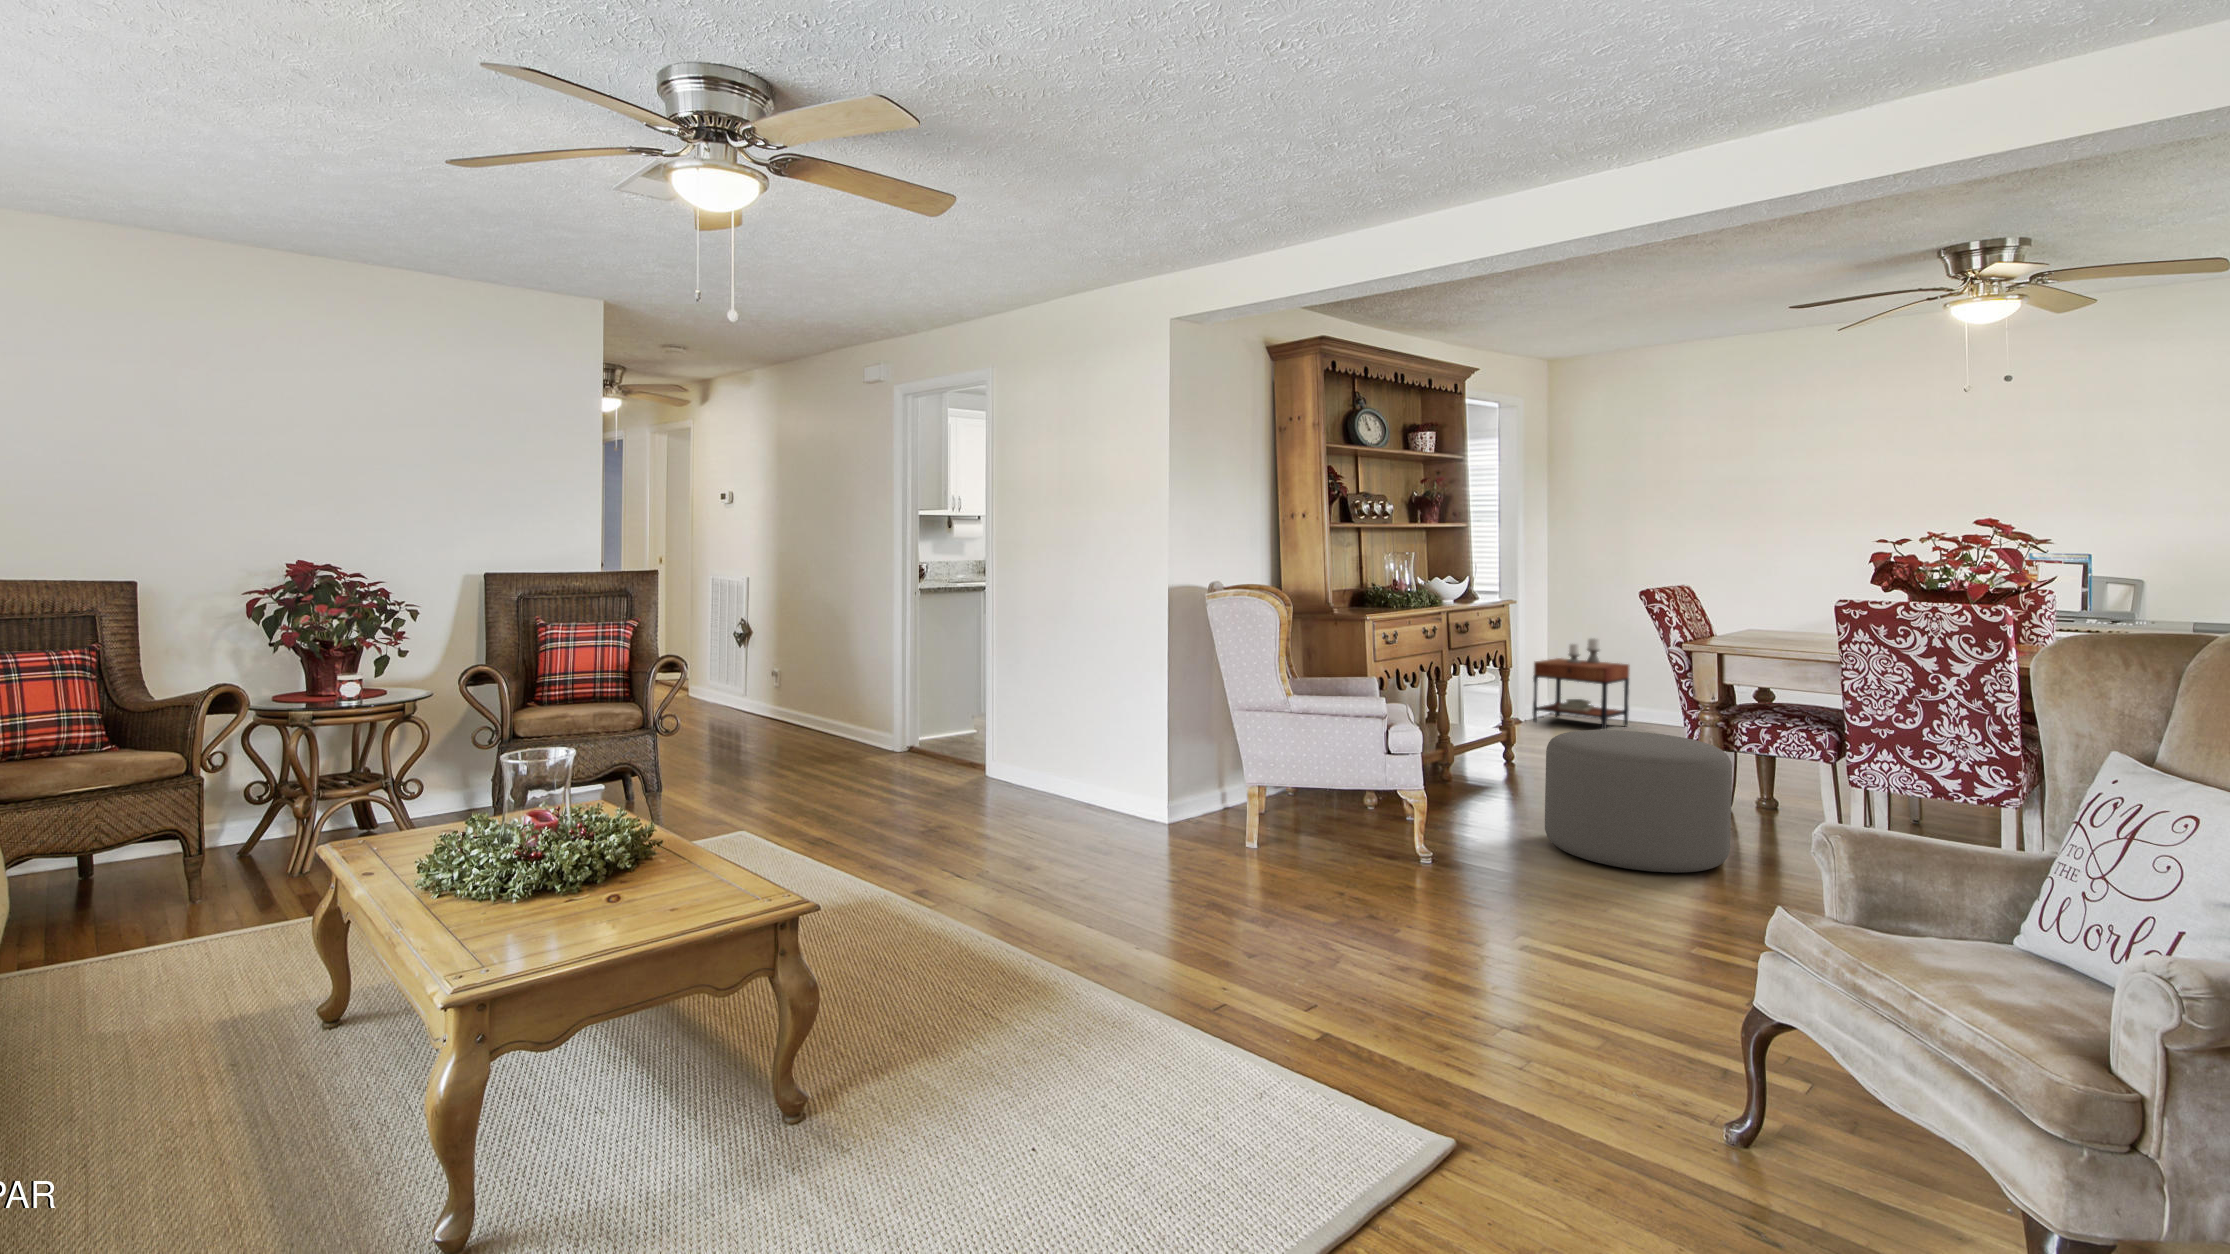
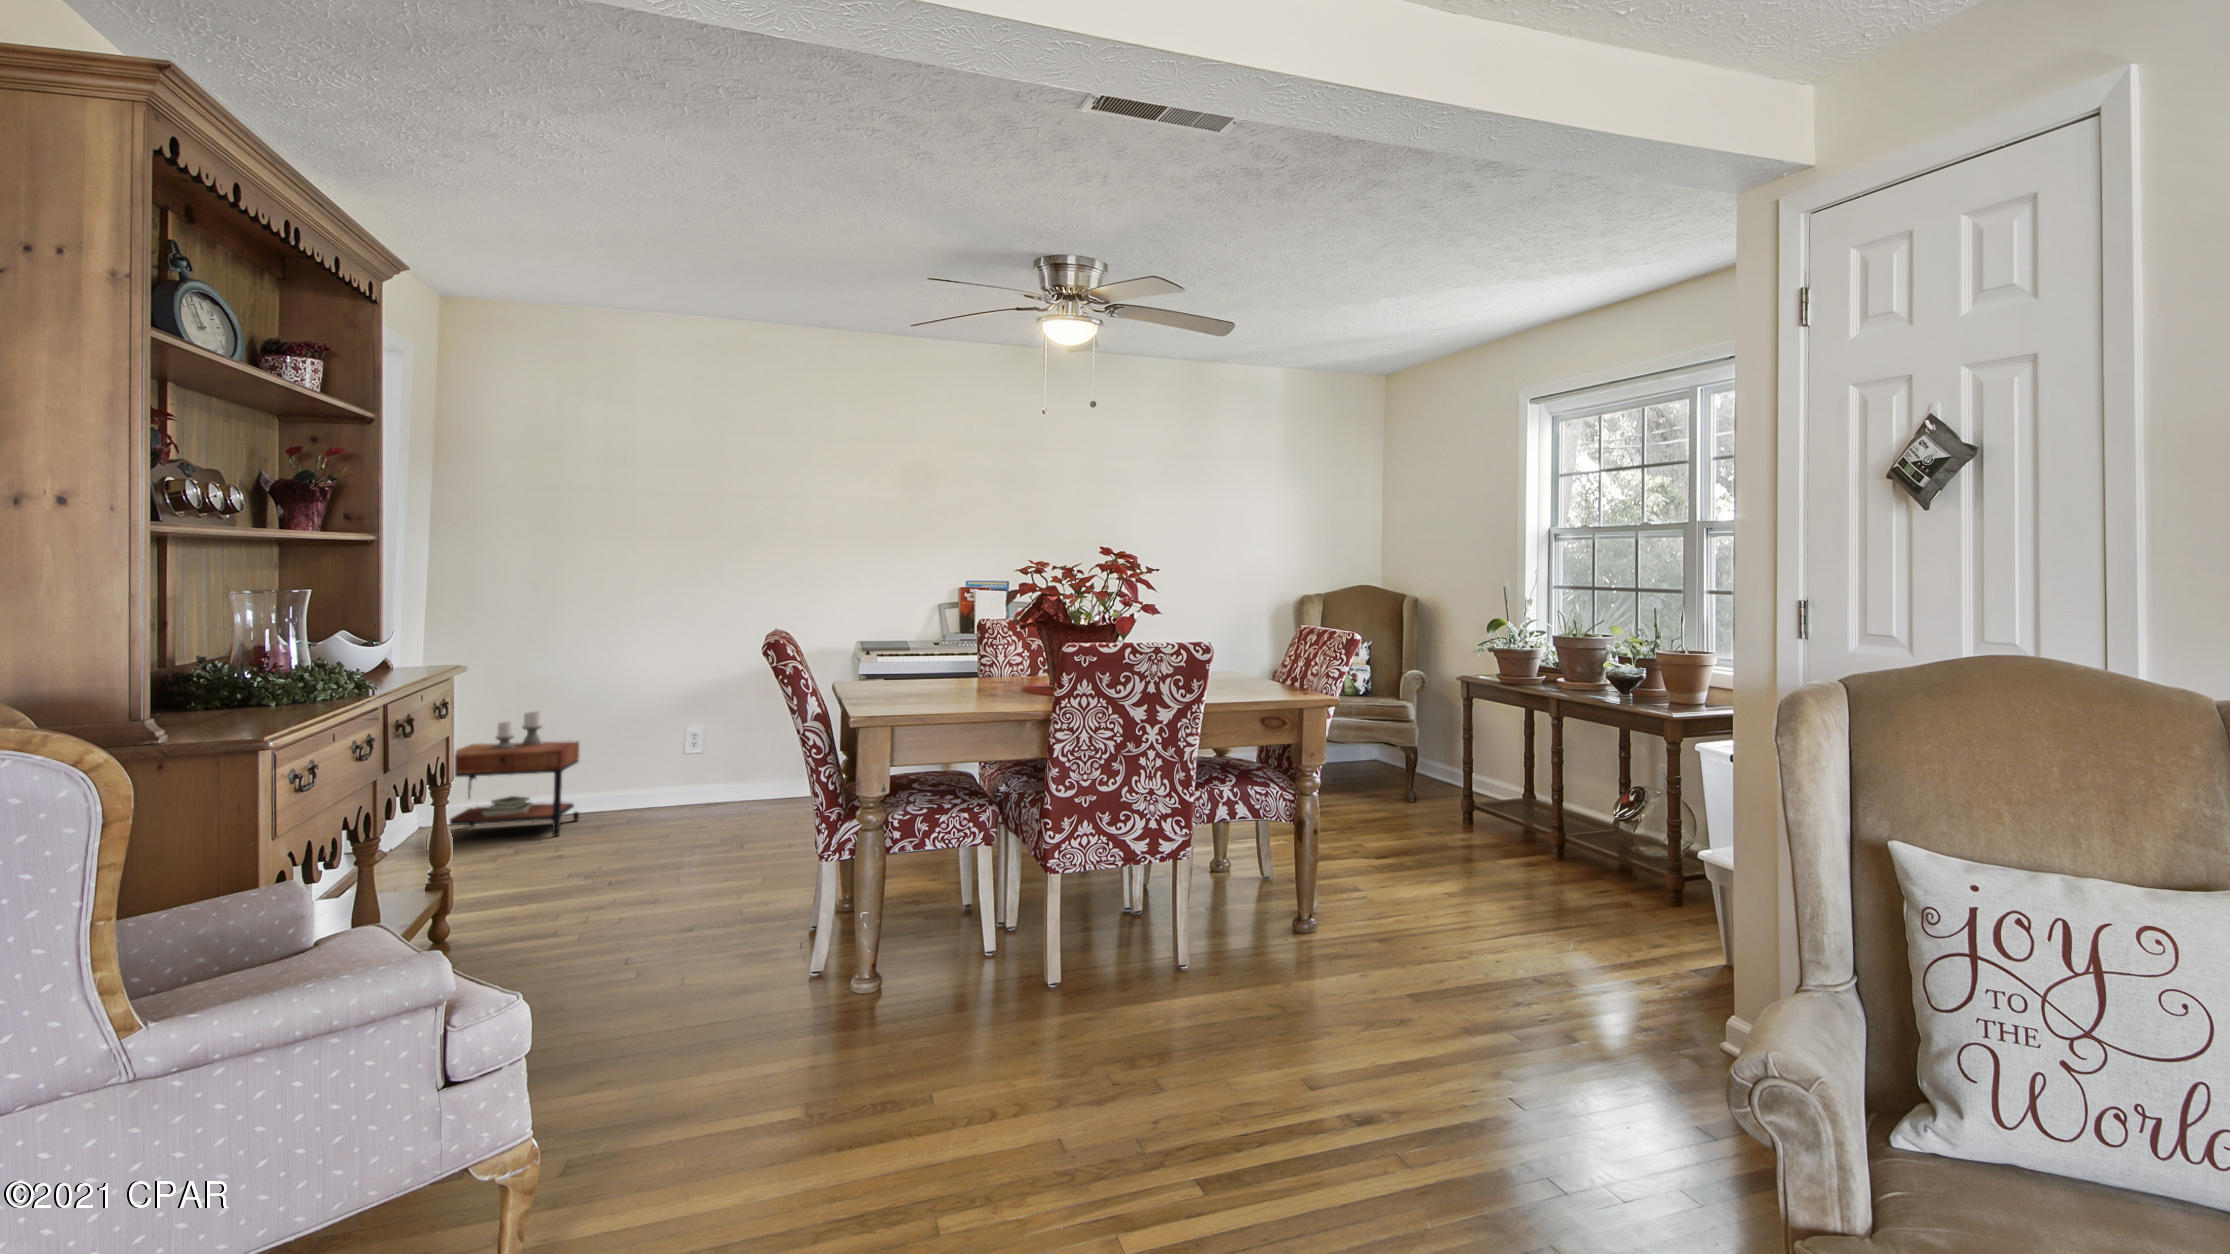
ottoman: present [1545,730,1732,873] -> none [675,853,952,1115]

